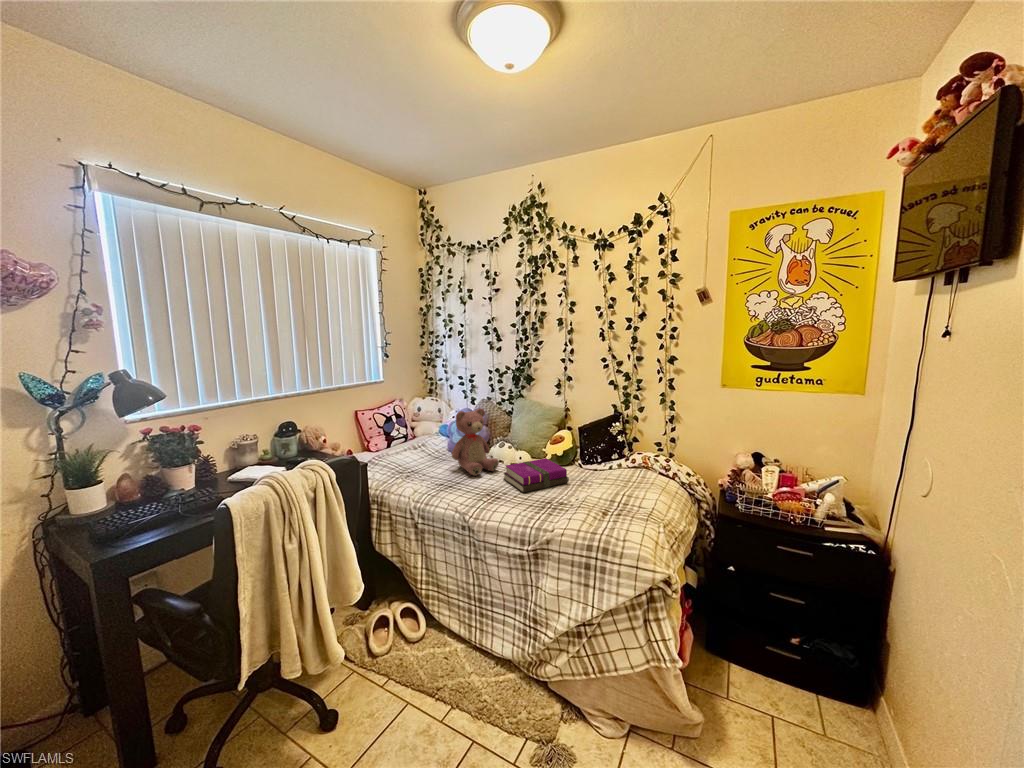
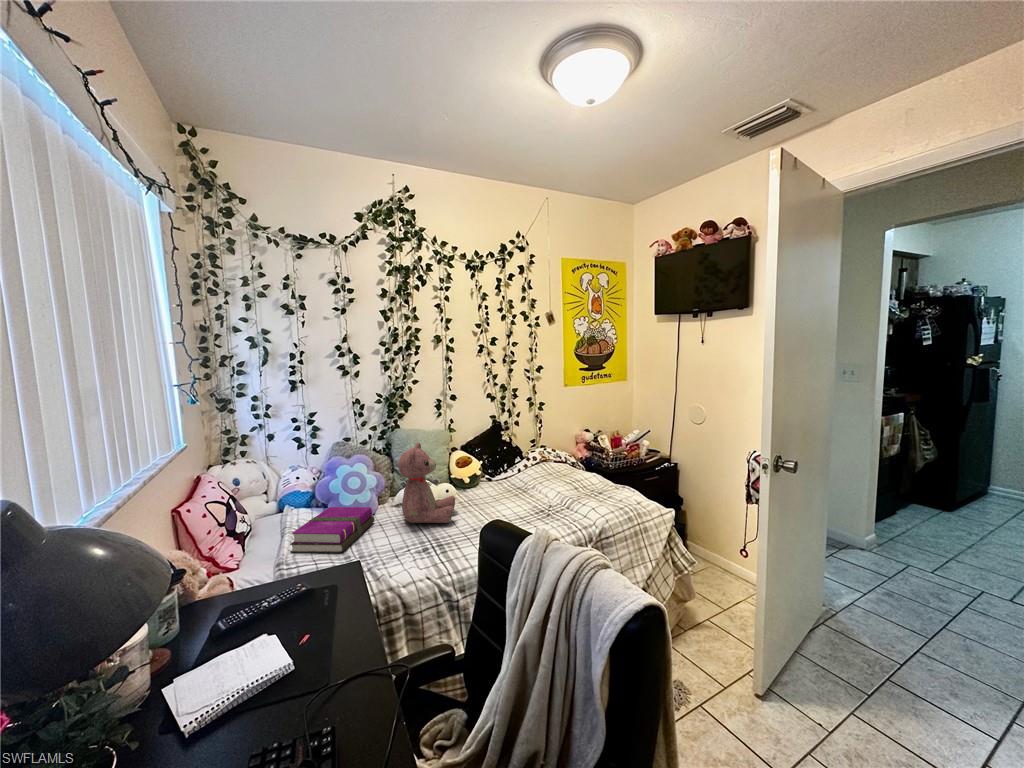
notebook: present [503,458,569,493] -> present [290,507,375,553]

